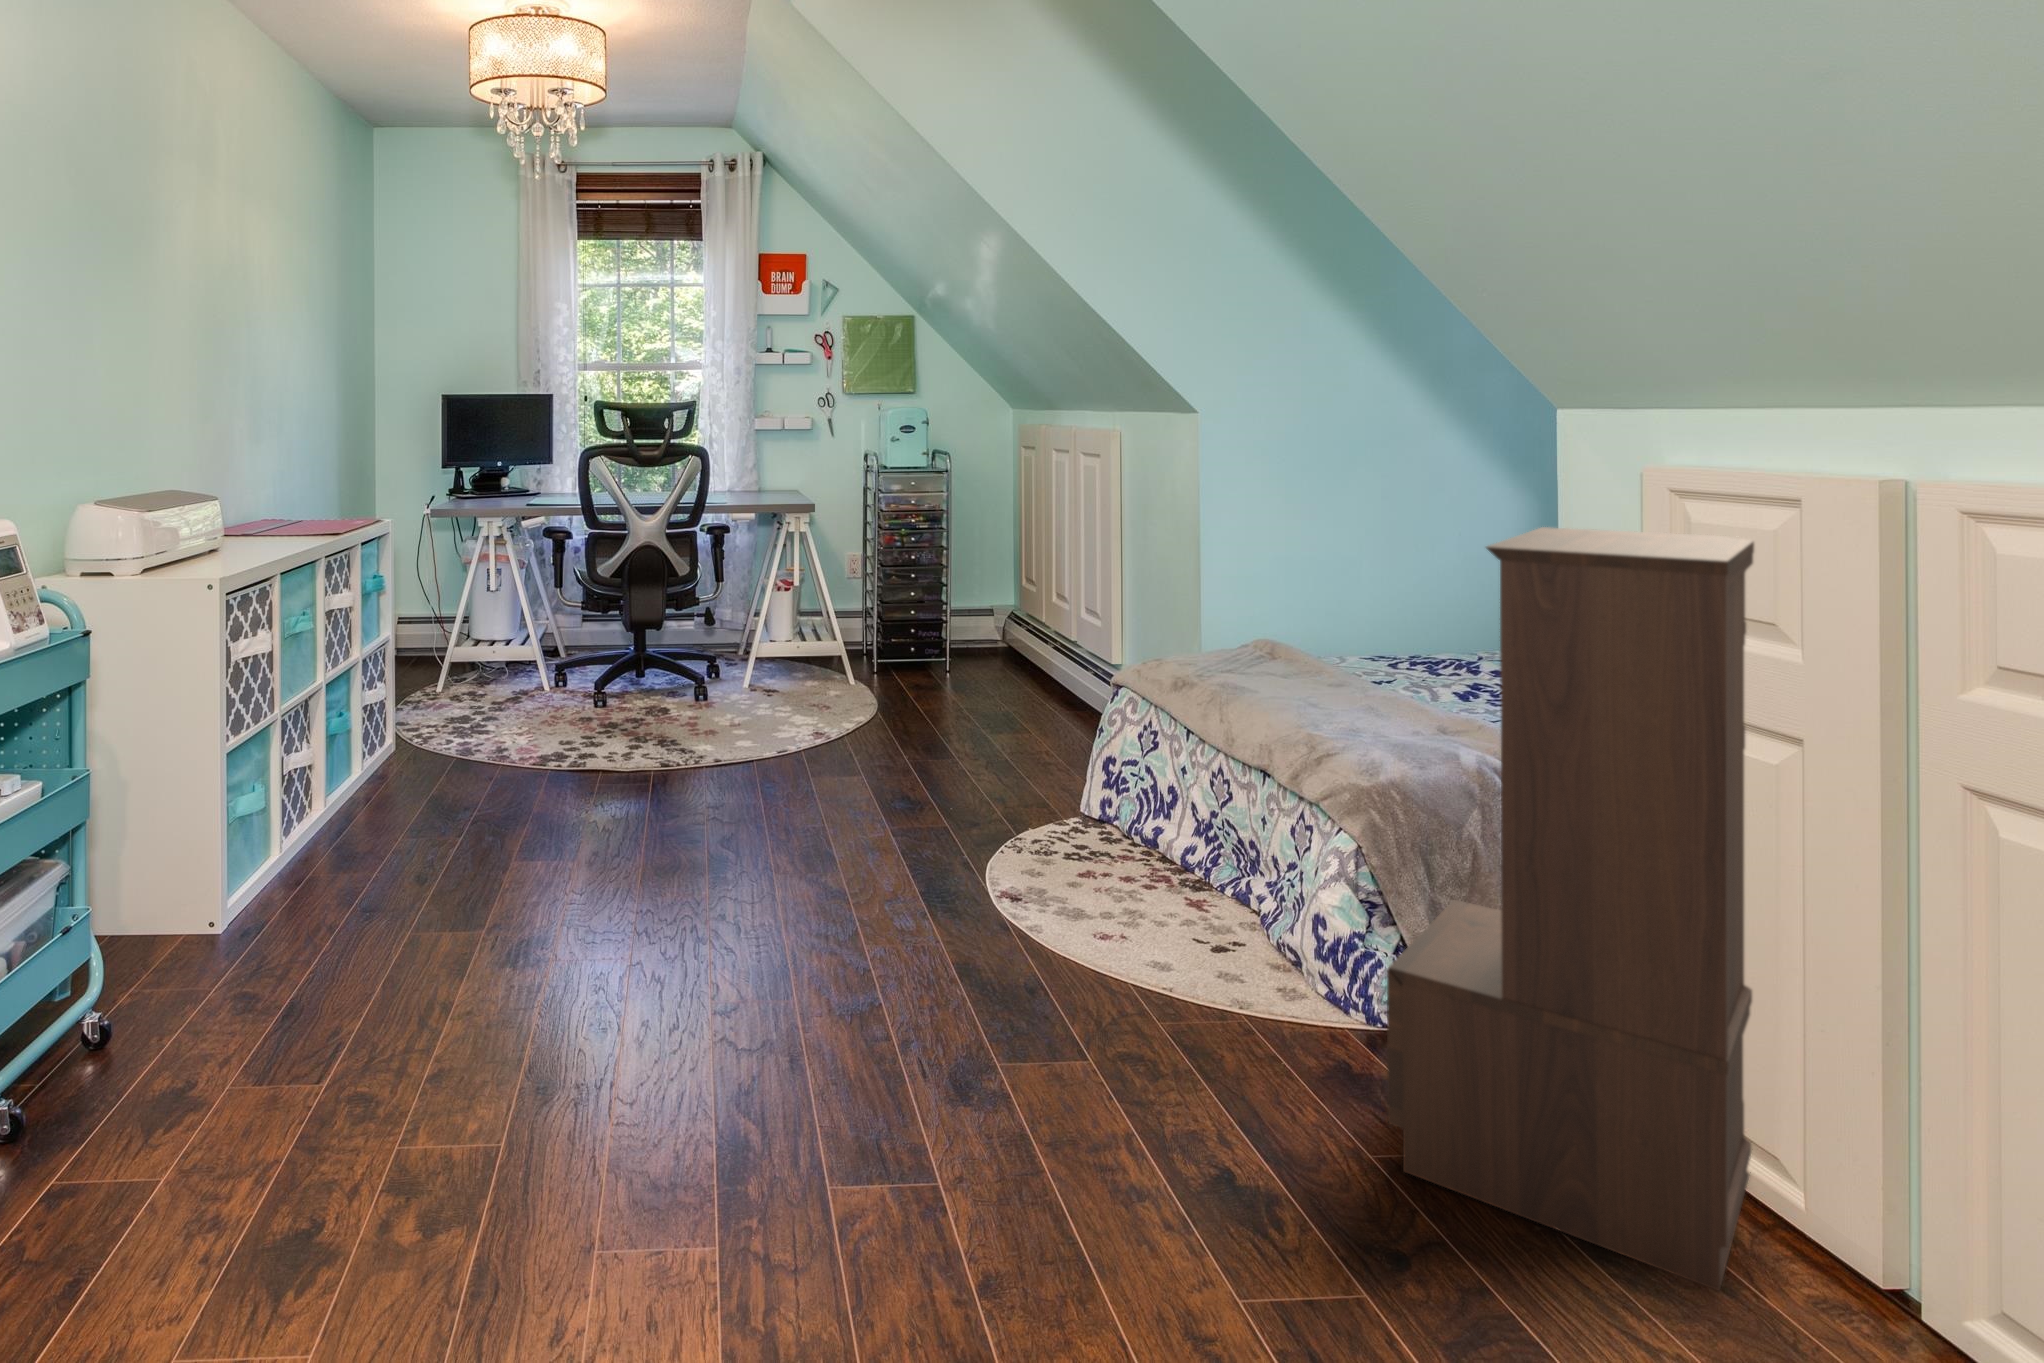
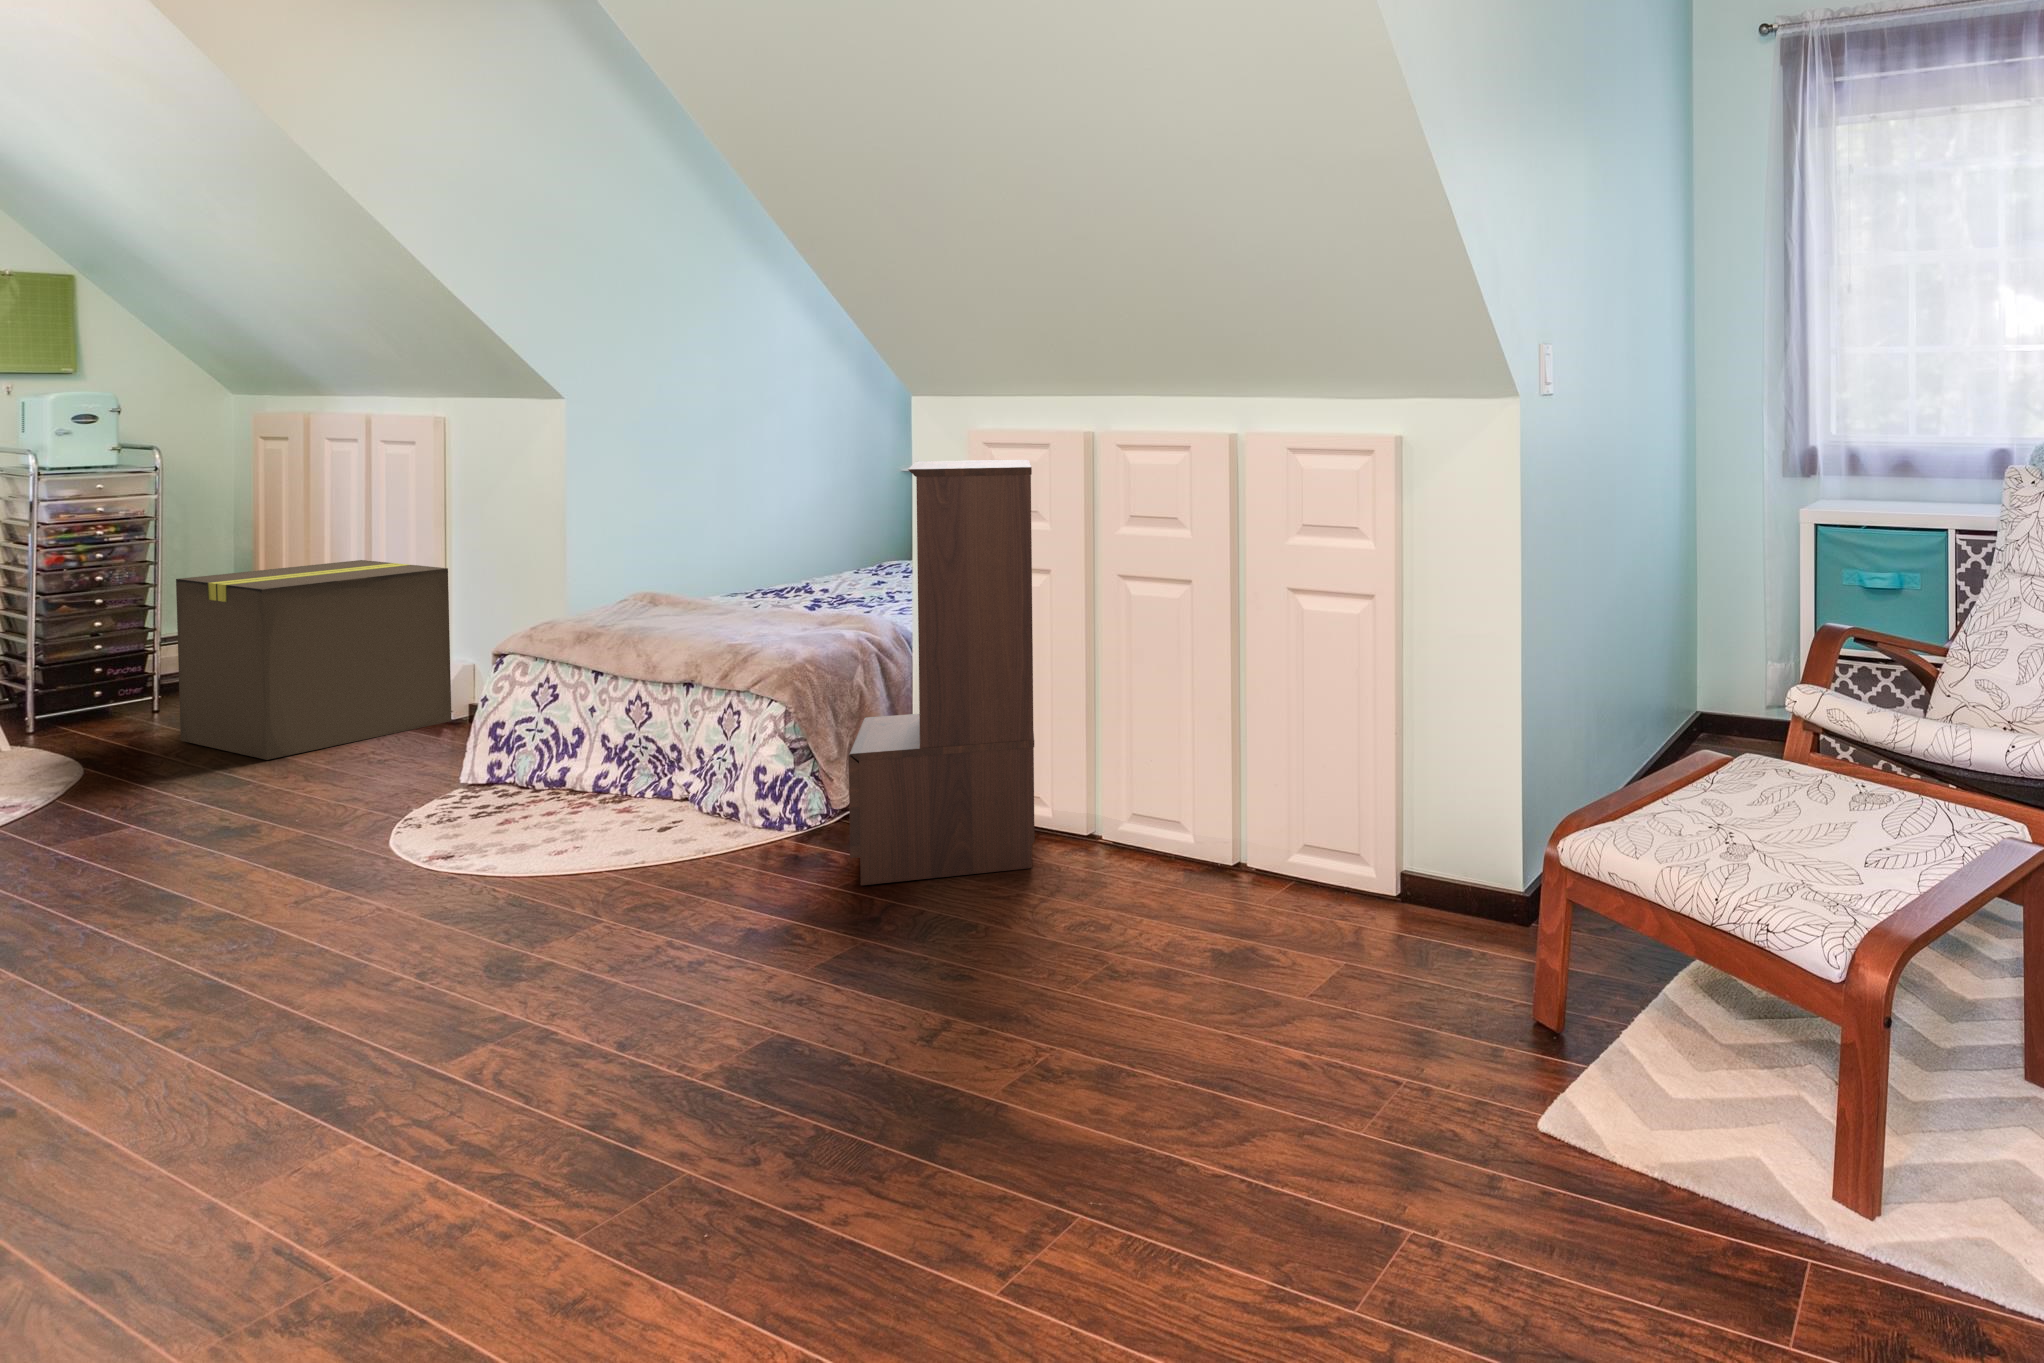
cardboard box: none [936,565,1120,739] -> present [176,560,452,760]

